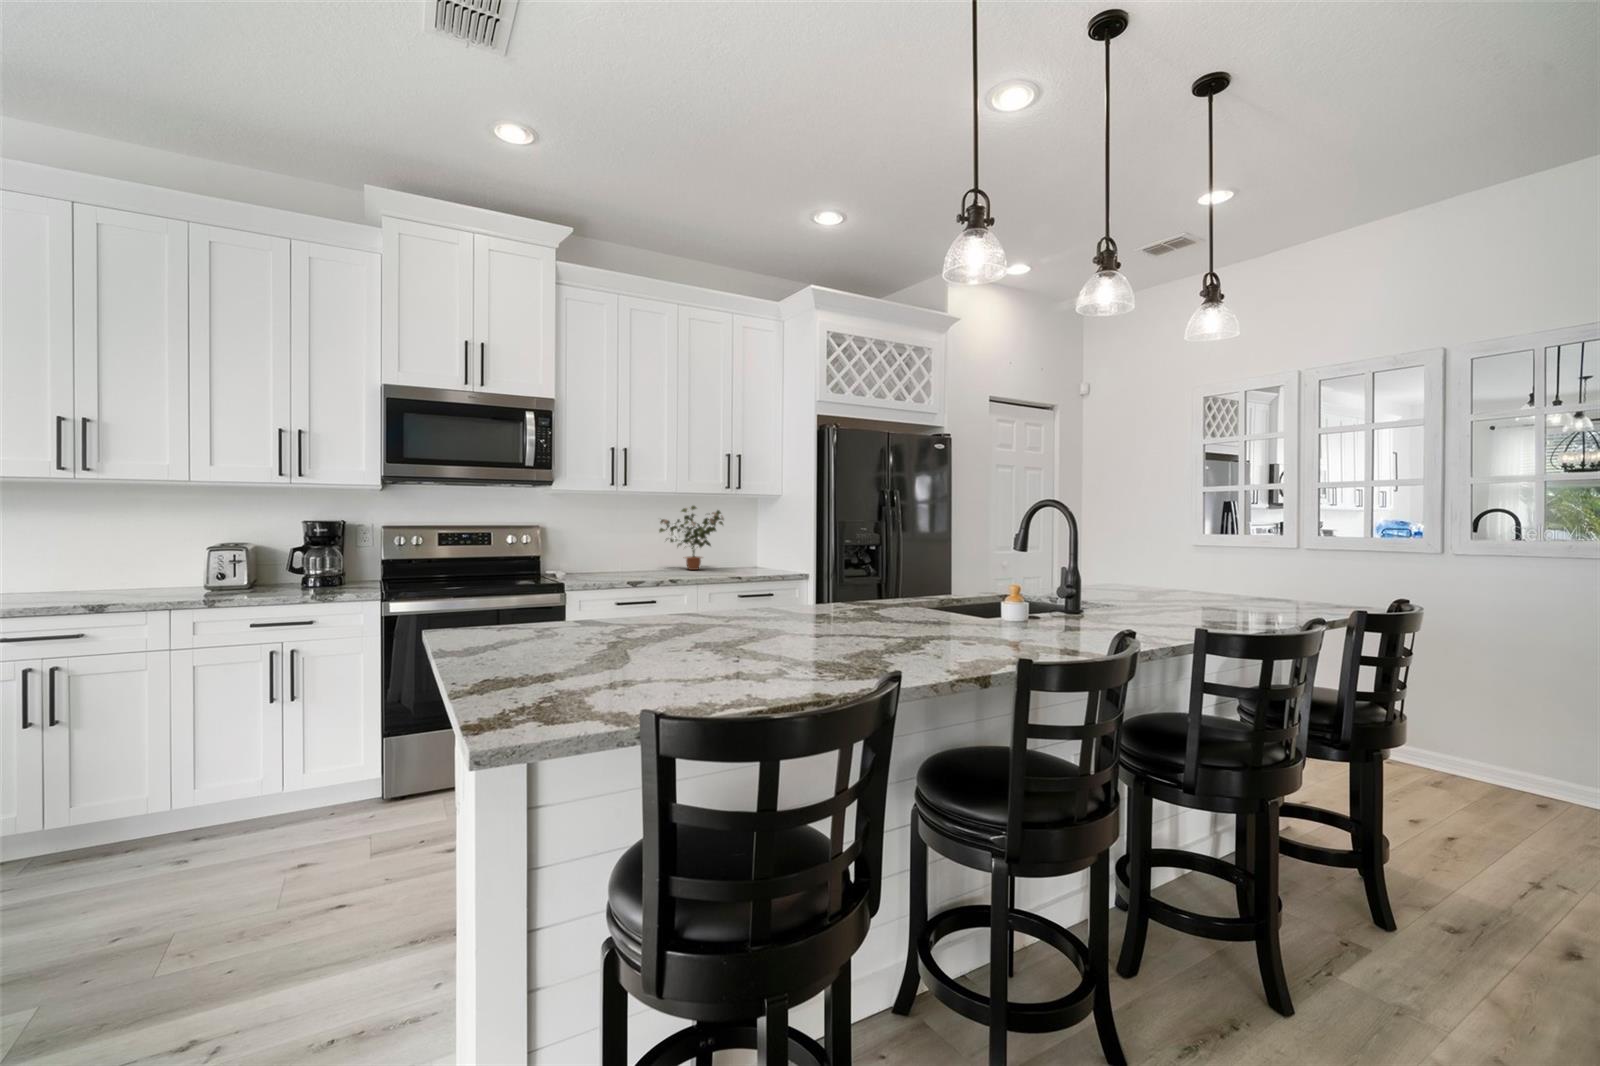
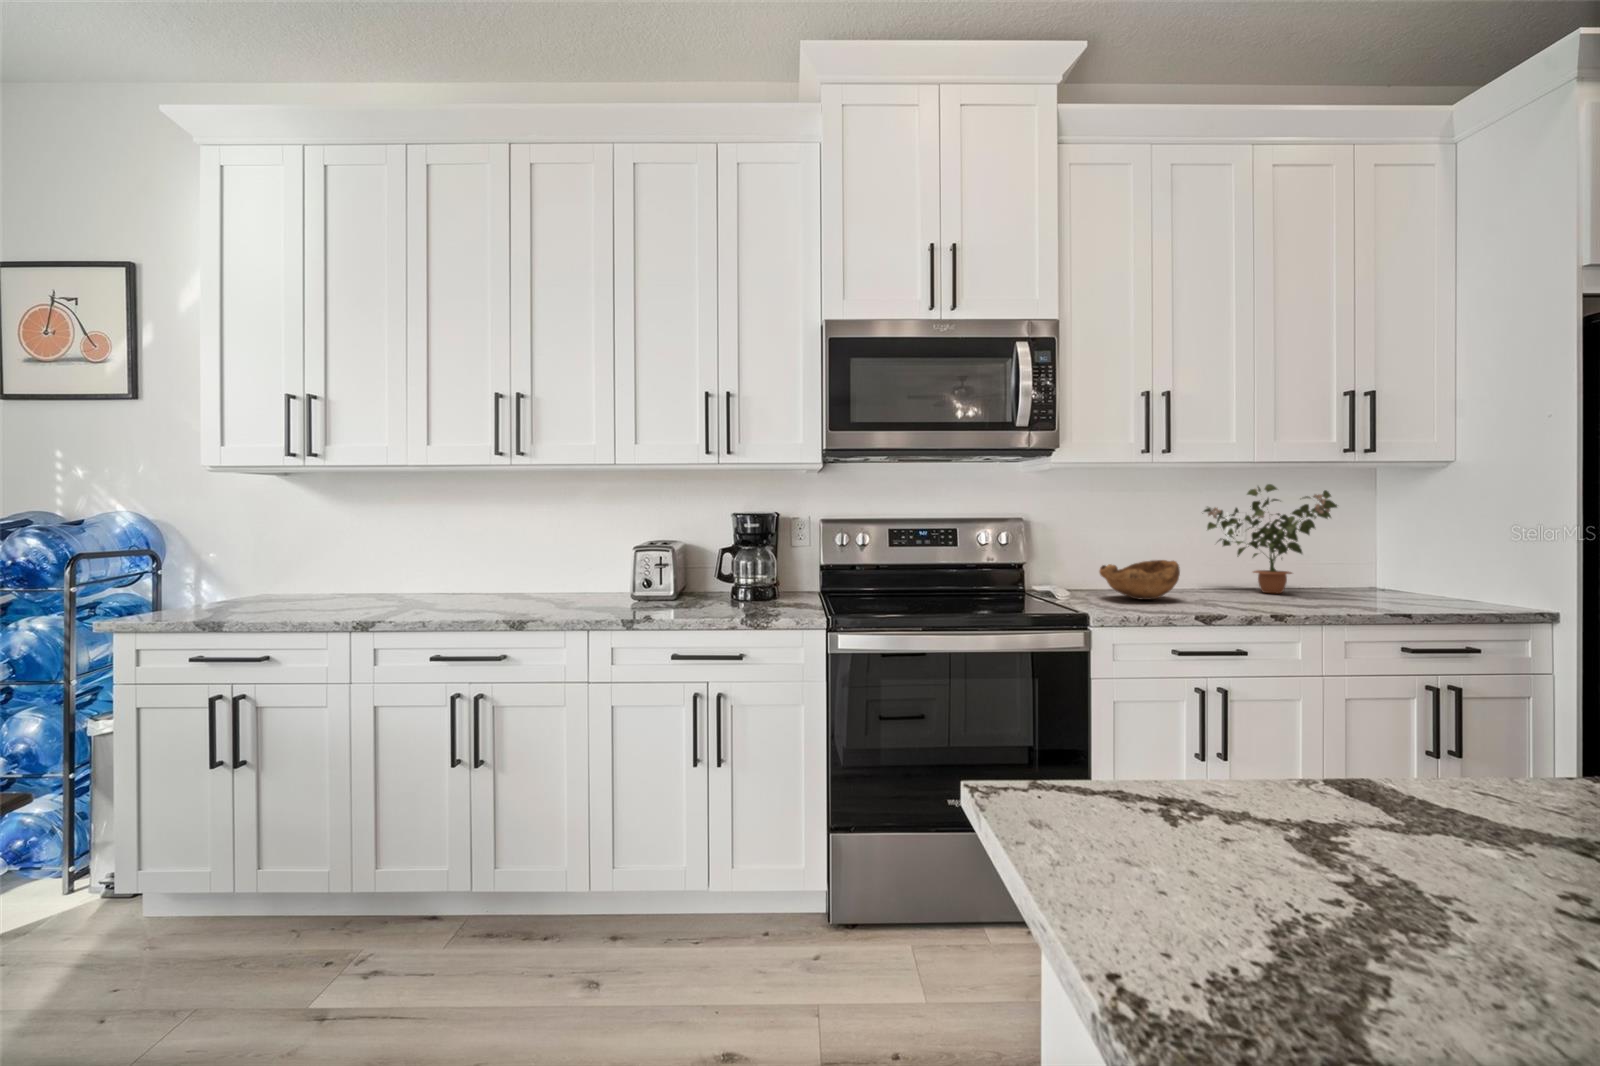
wooden bowl: none [586,551,634,575] -> present [1099,560,1180,599]

